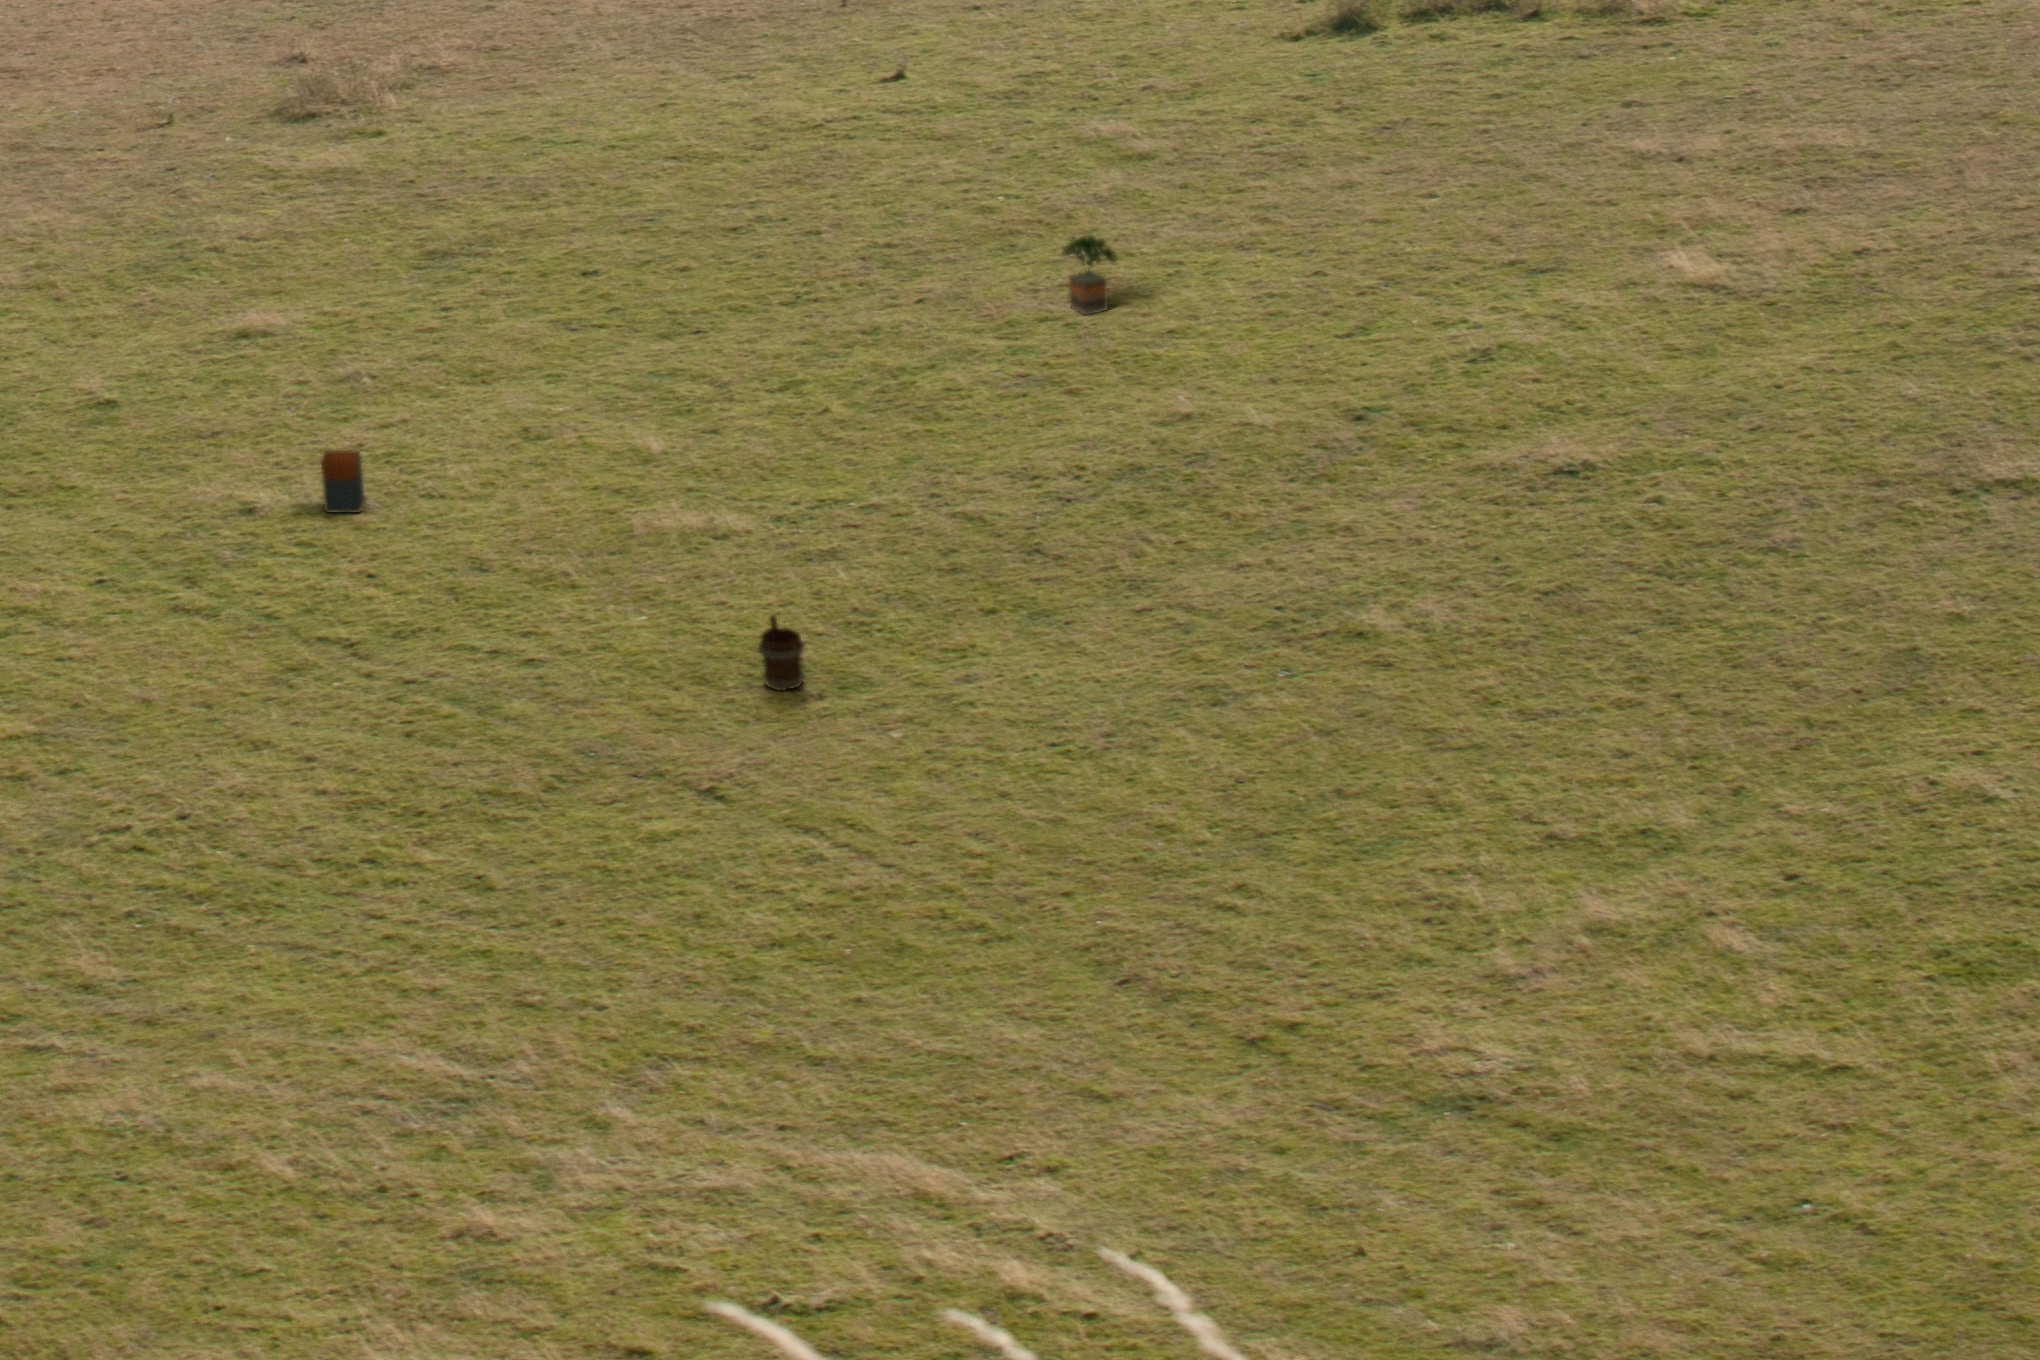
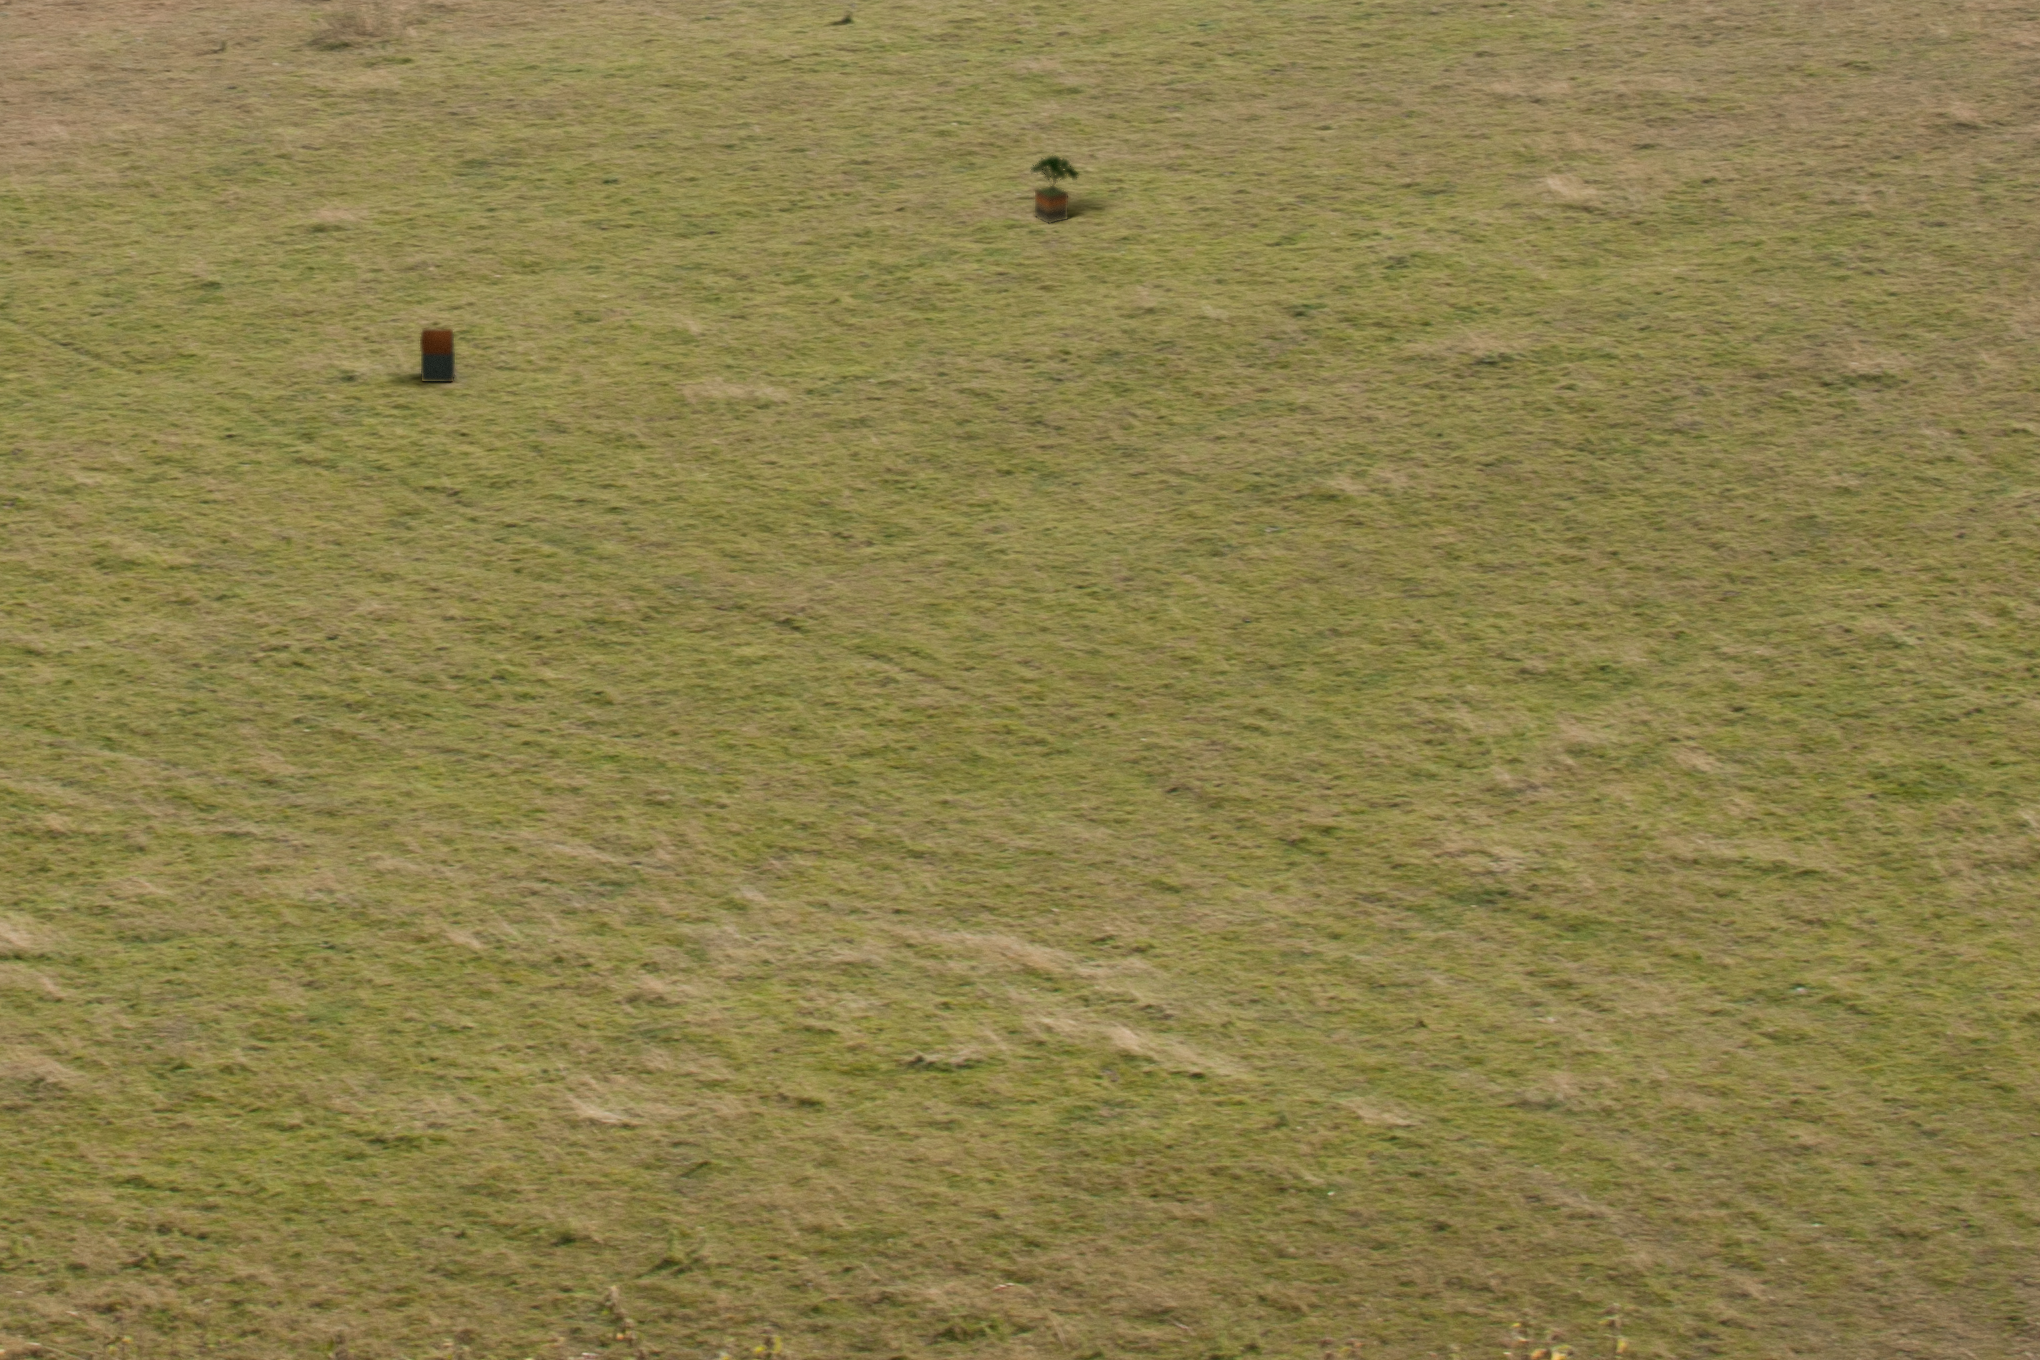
bucket: present [758,615,804,690] -> none [825,472,866,536]

